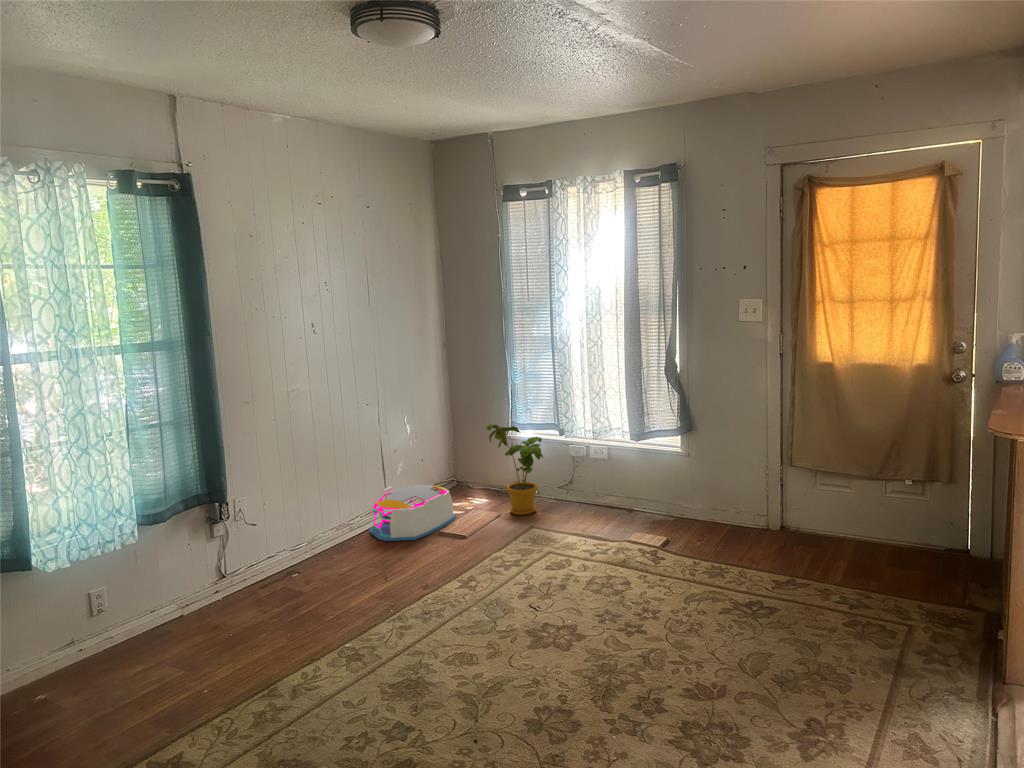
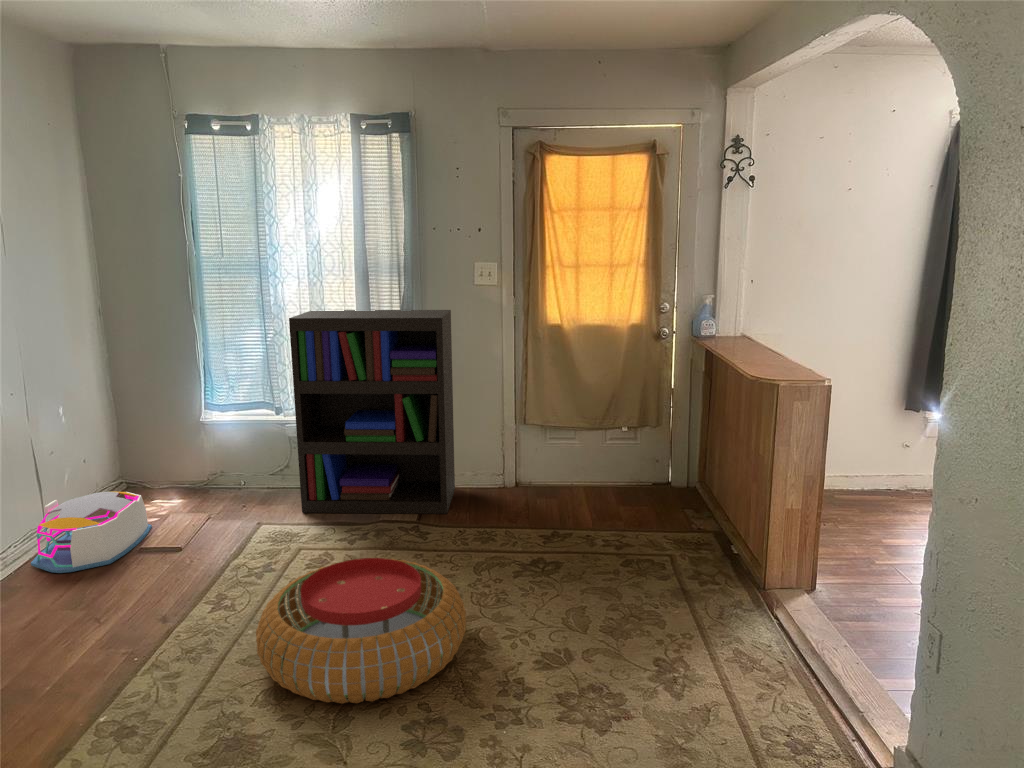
bookshelf: none [562,345,716,544] -> present [289,310,455,514]
house plant: present [486,424,543,515] -> none [188,408,264,512]
pouf: none [459,563,637,684] -> present [256,558,466,704]

